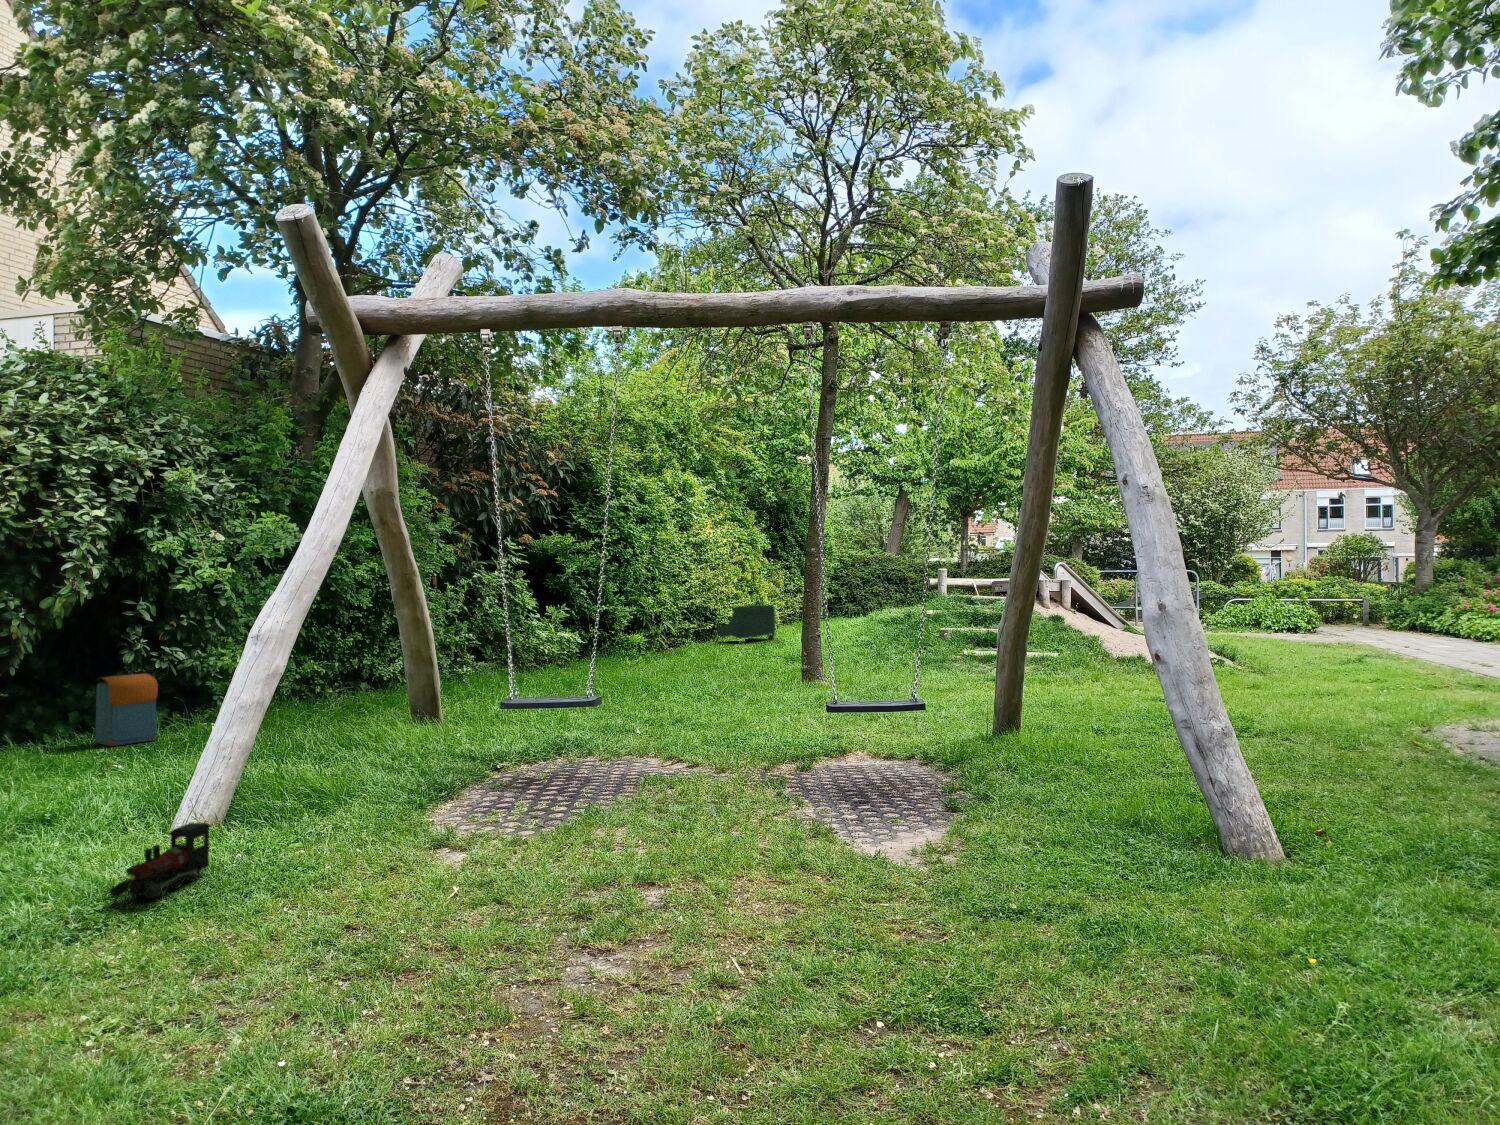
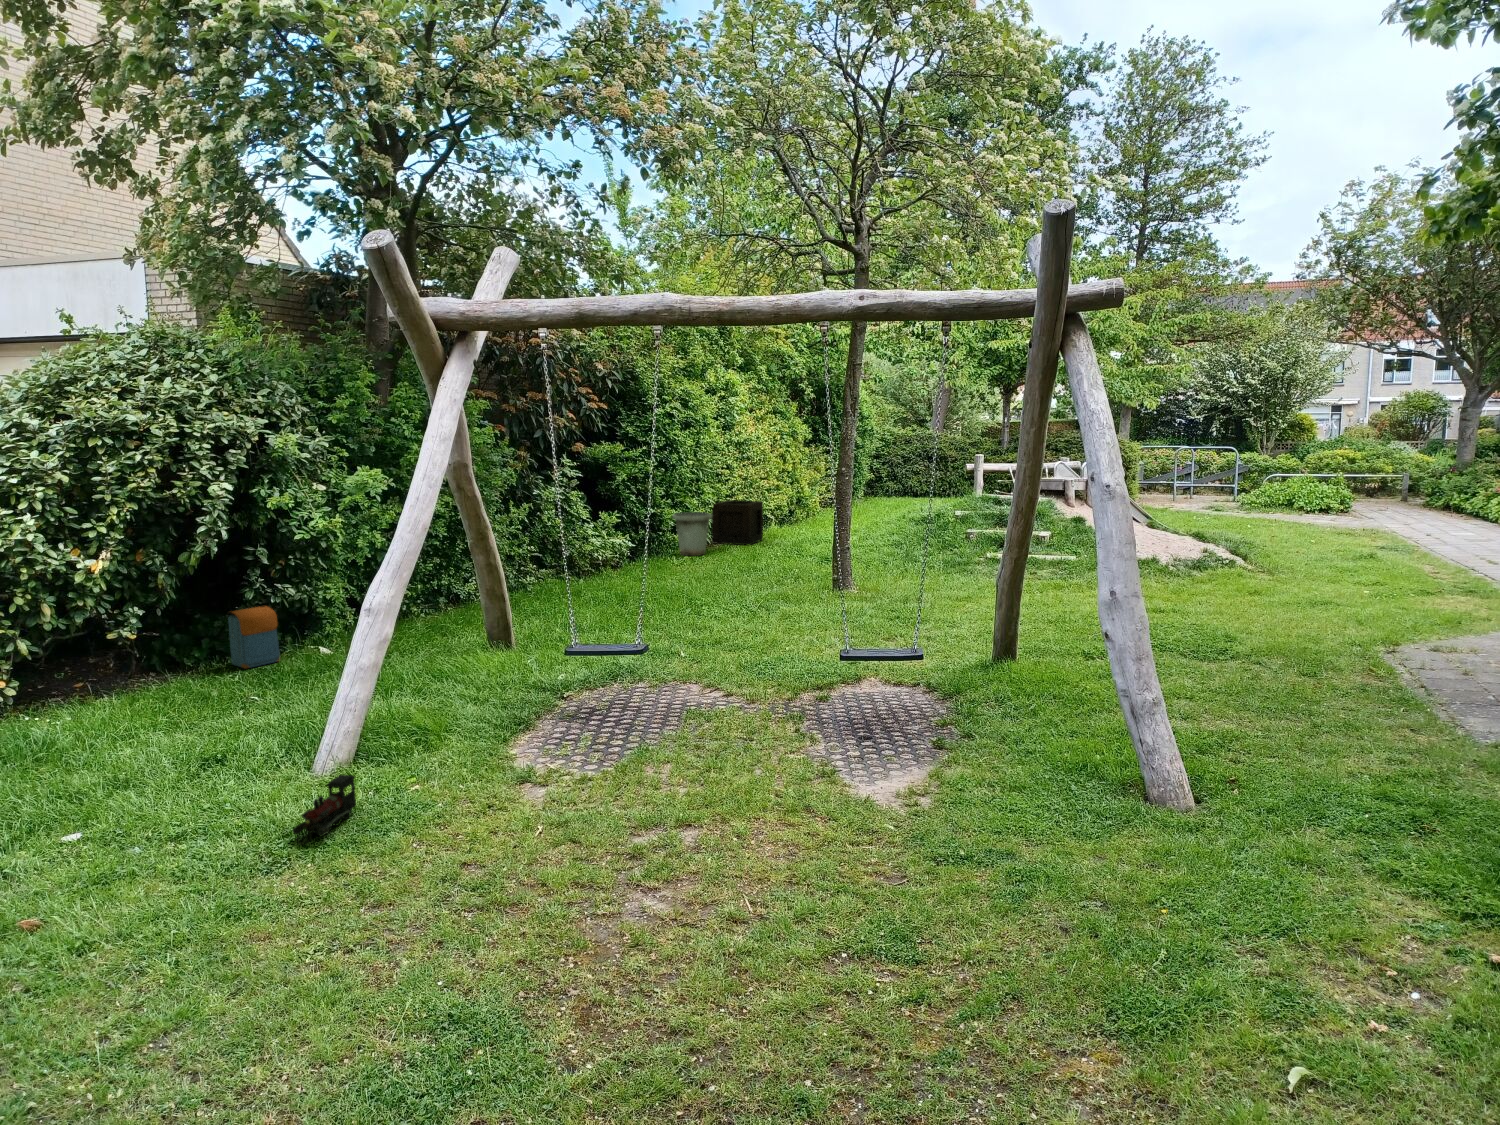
bench: present [715,605,775,644] -> none [755,491,814,532]
wooden crate: none [669,607,723,653] -> present [711,500,763,545]
trash can: none [627,615,670,660] -> present [672,512,712,556]

